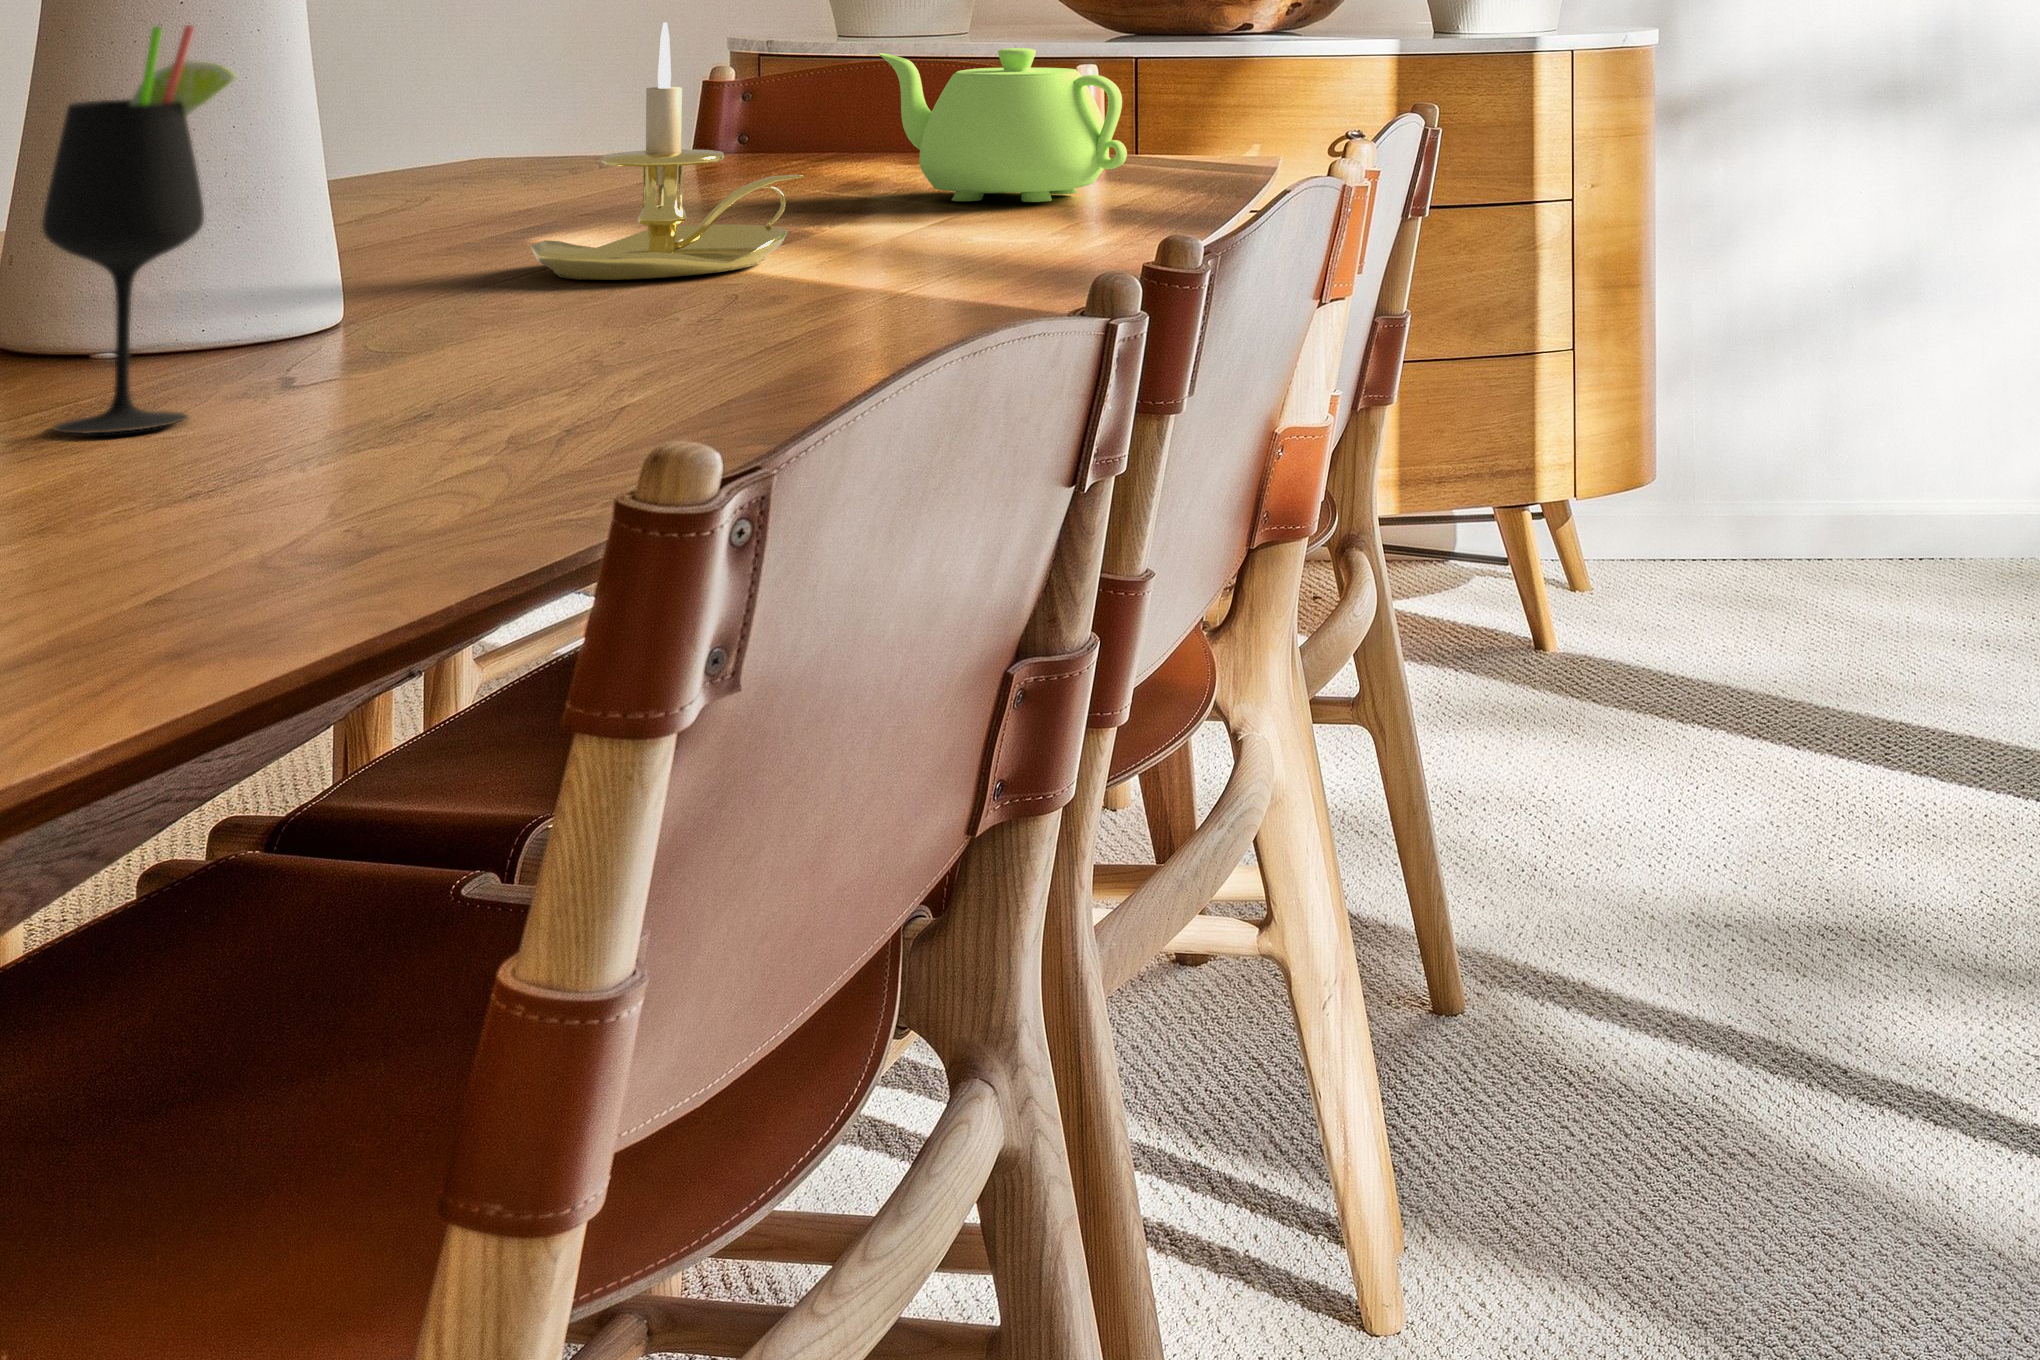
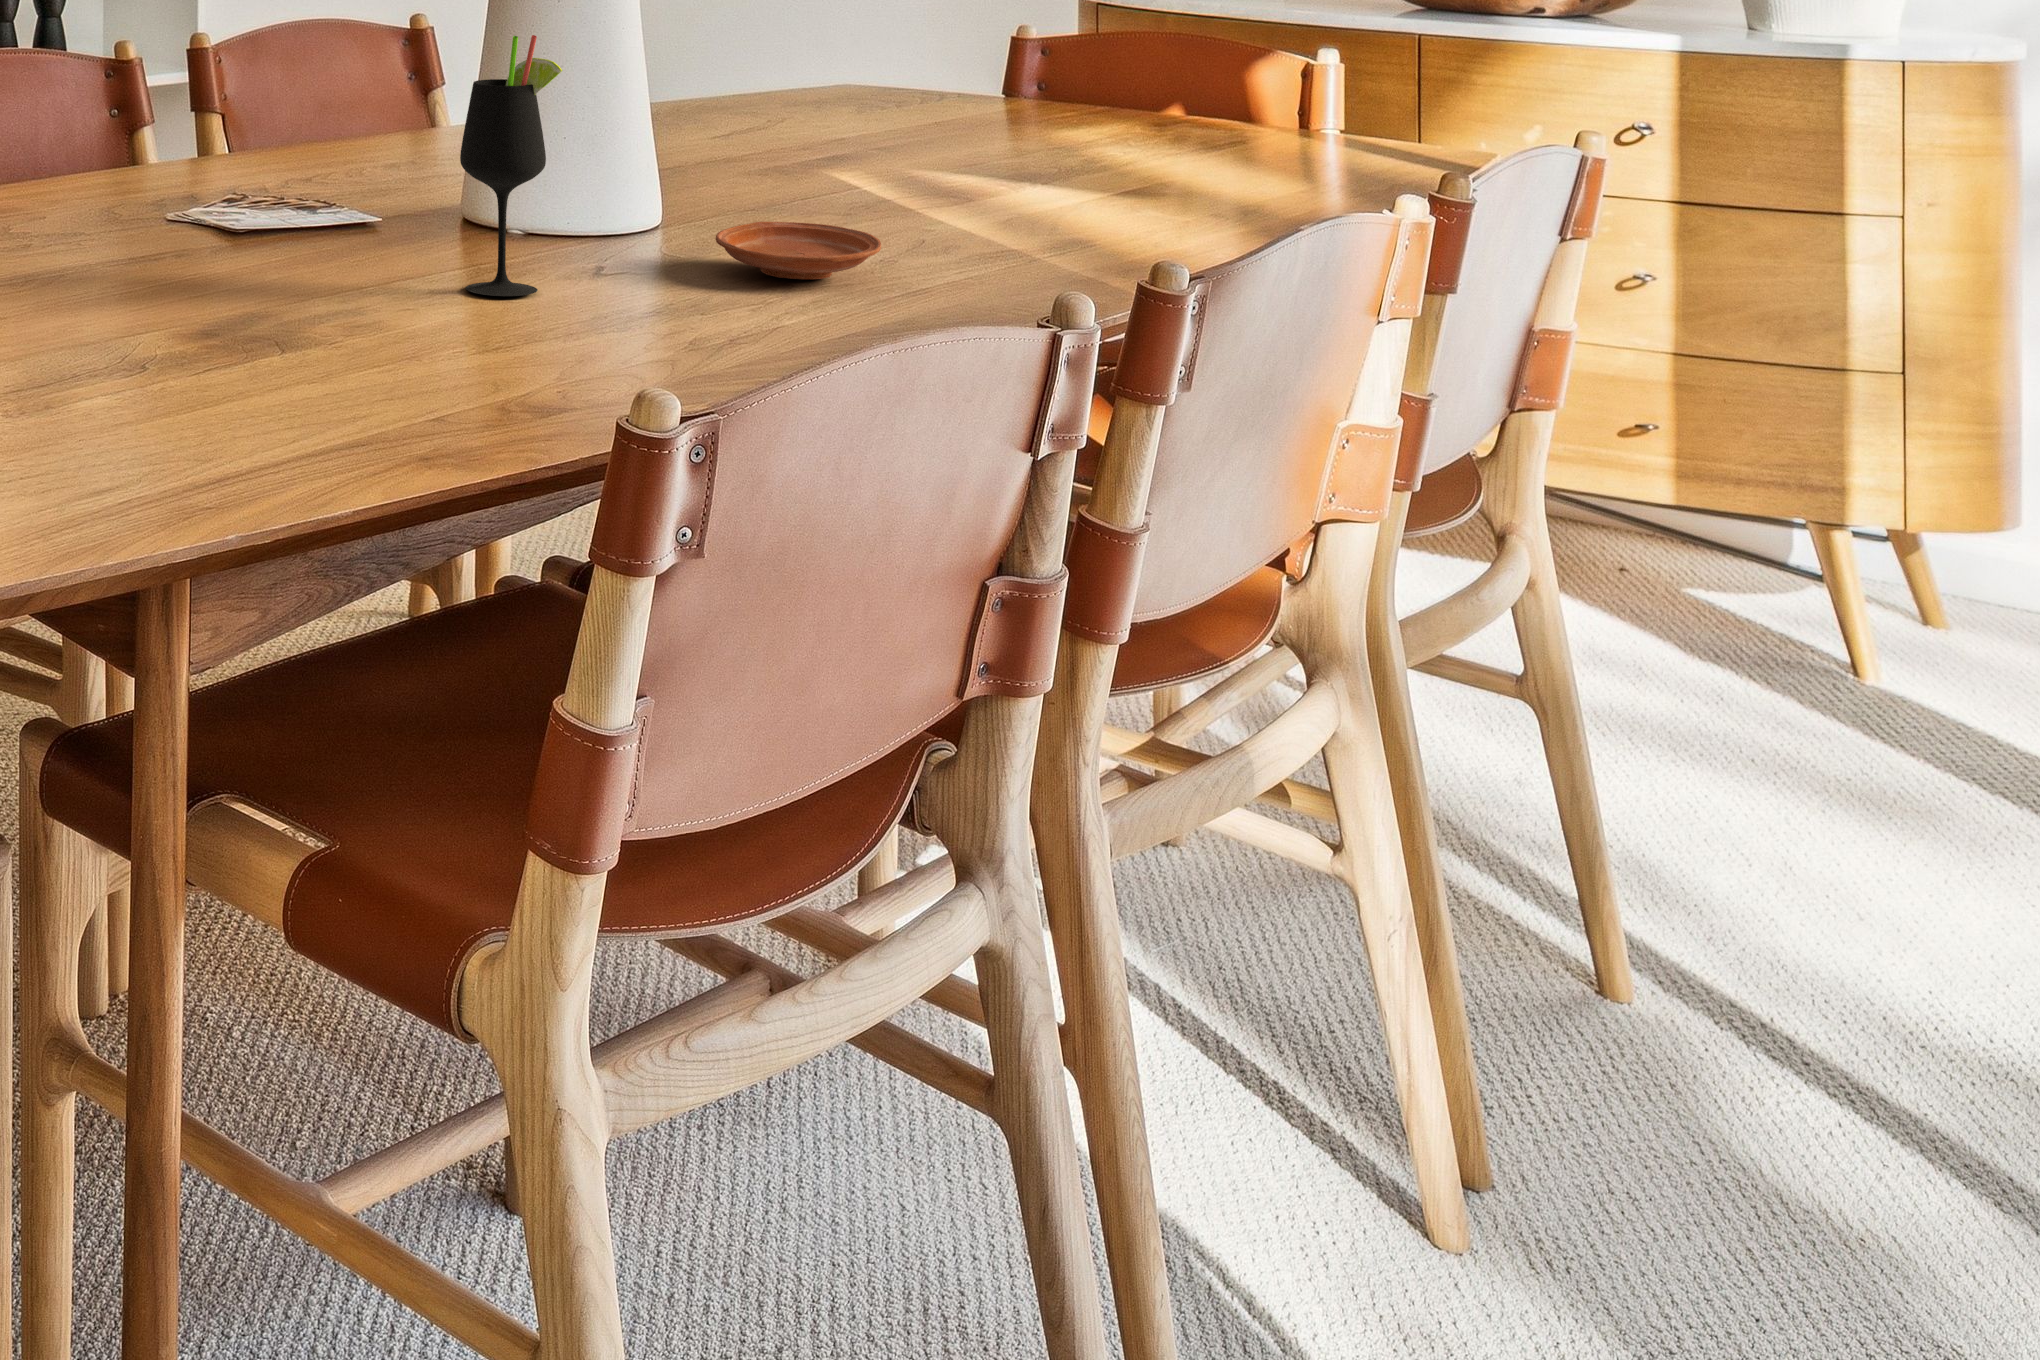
candle holder: present [530,22,804,280] -> none [803,22,1005,220]
teapot: present [878,48,1127,202] -> none [1103,41,1308,181]
plate: none [461,281,712,355] -> present [716,222,881,279]

